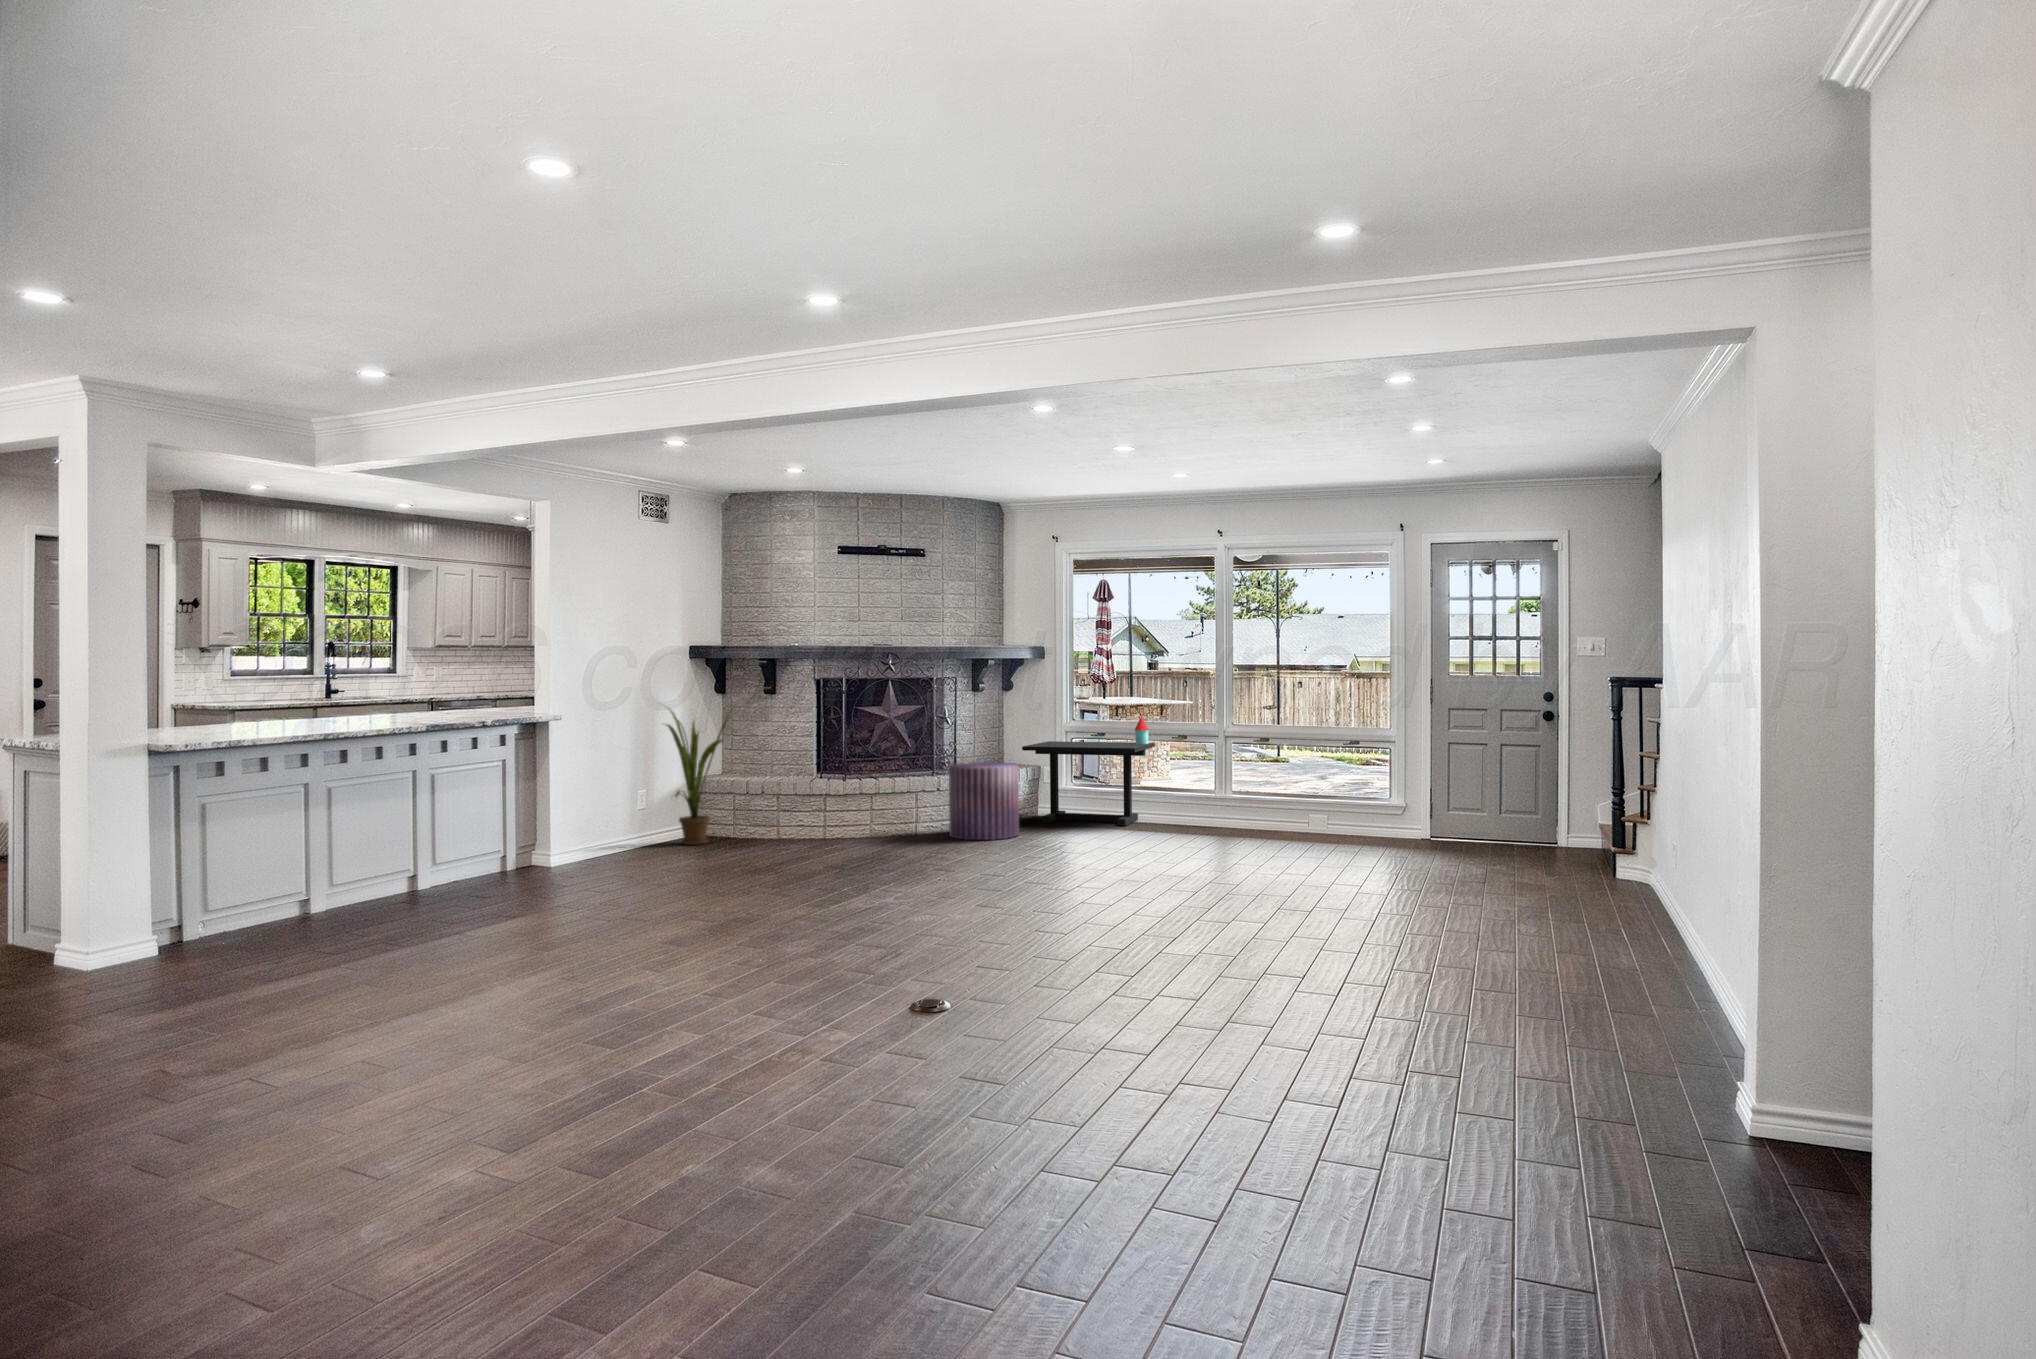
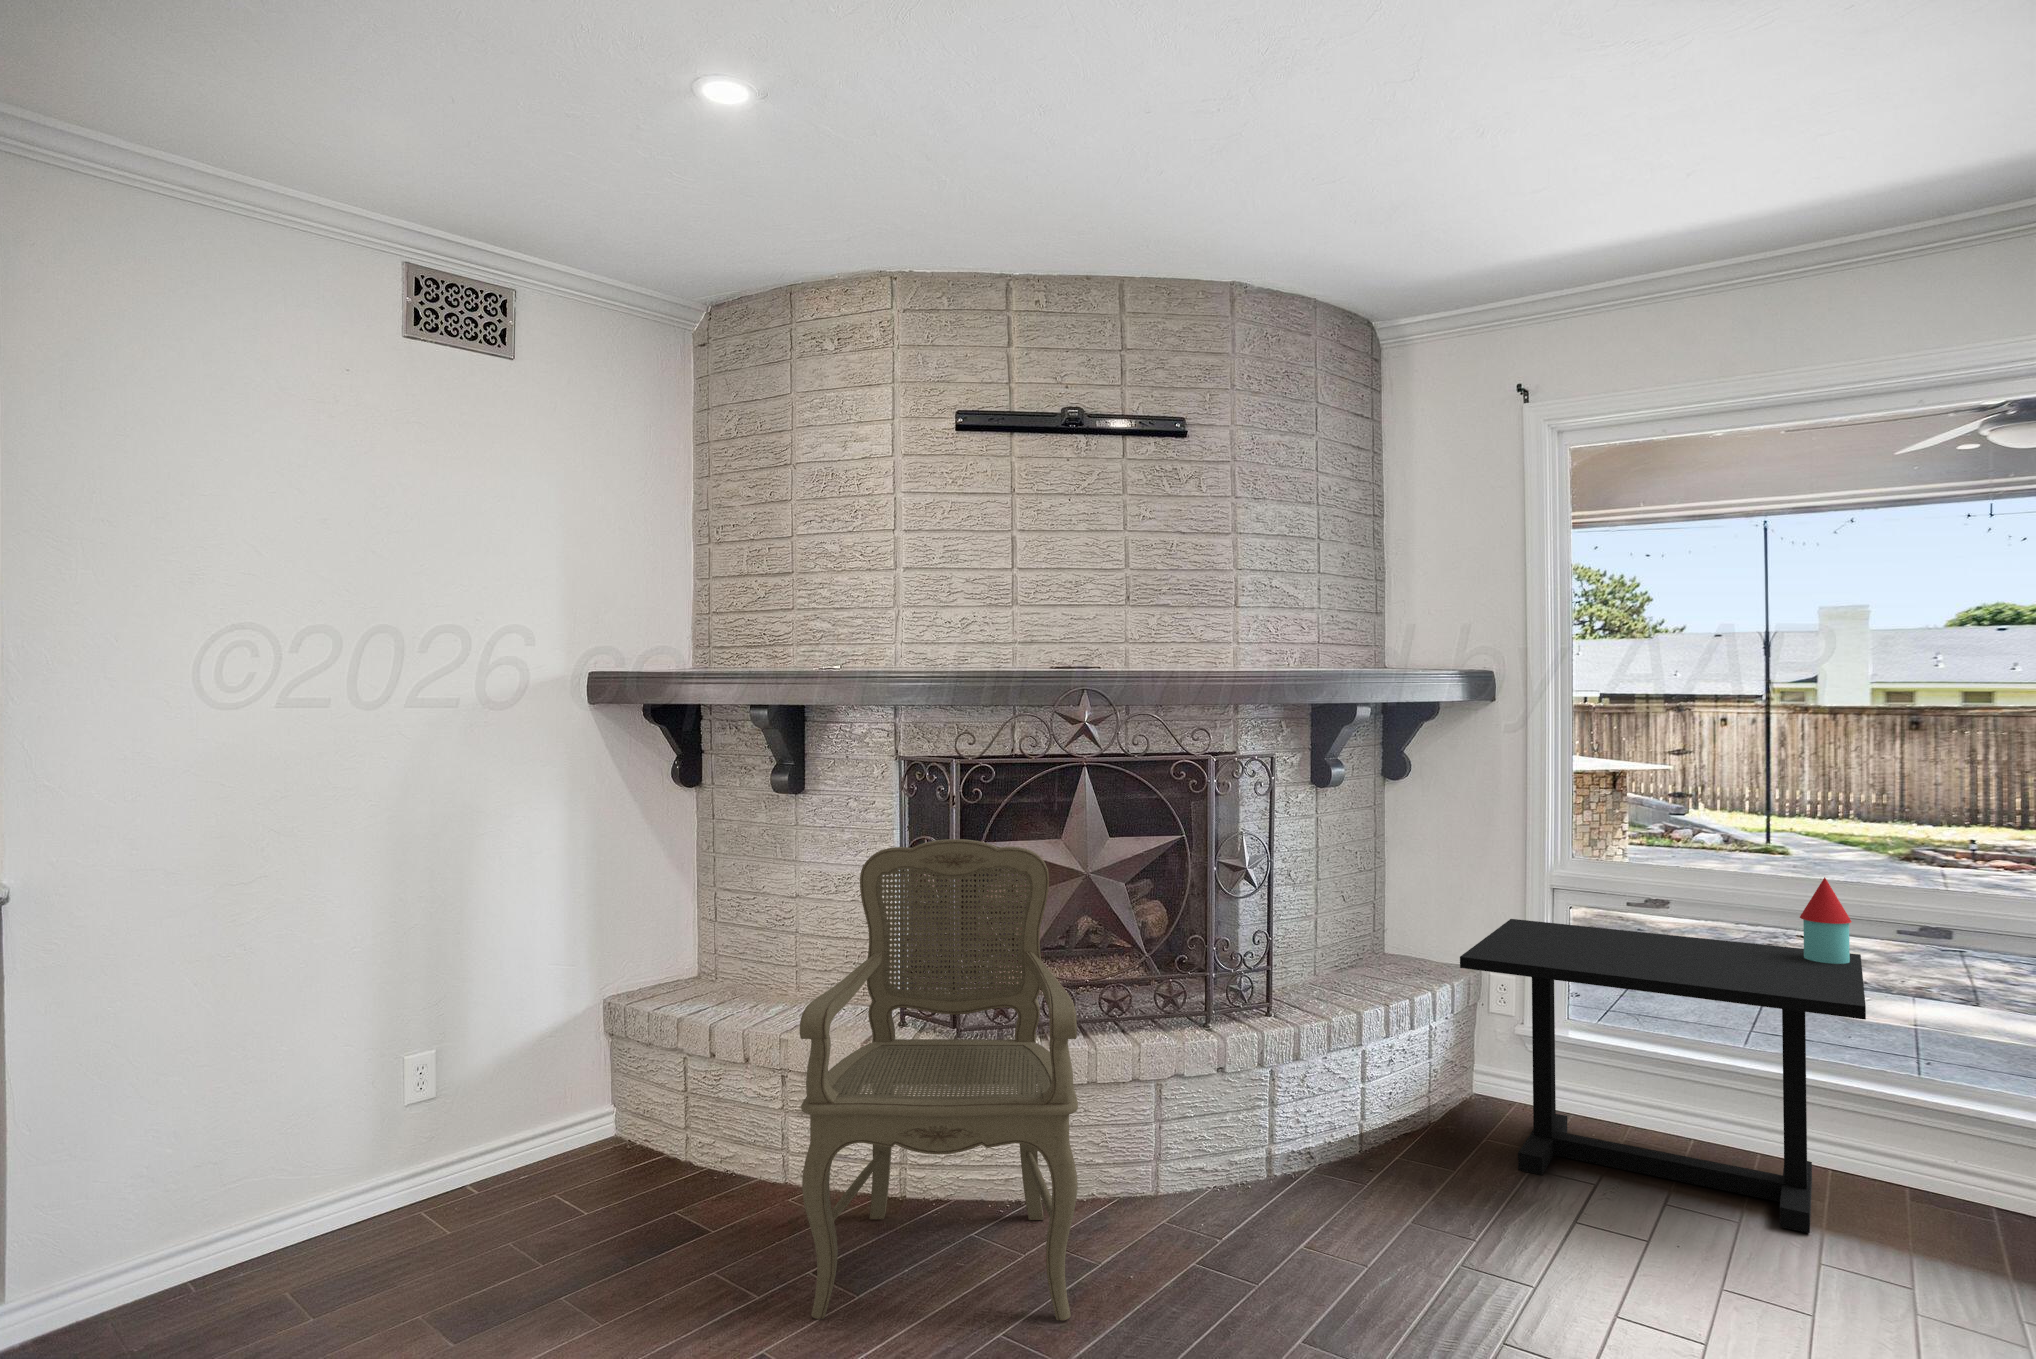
armchair: none [807,704,895,848] -> present [800,839,1078,1321]
house plant: present [666,708,732,845] -> none [406,825,655,1239]
pouf: present [949,762,1019,840] -> none [1252,1013,1479,1317]

